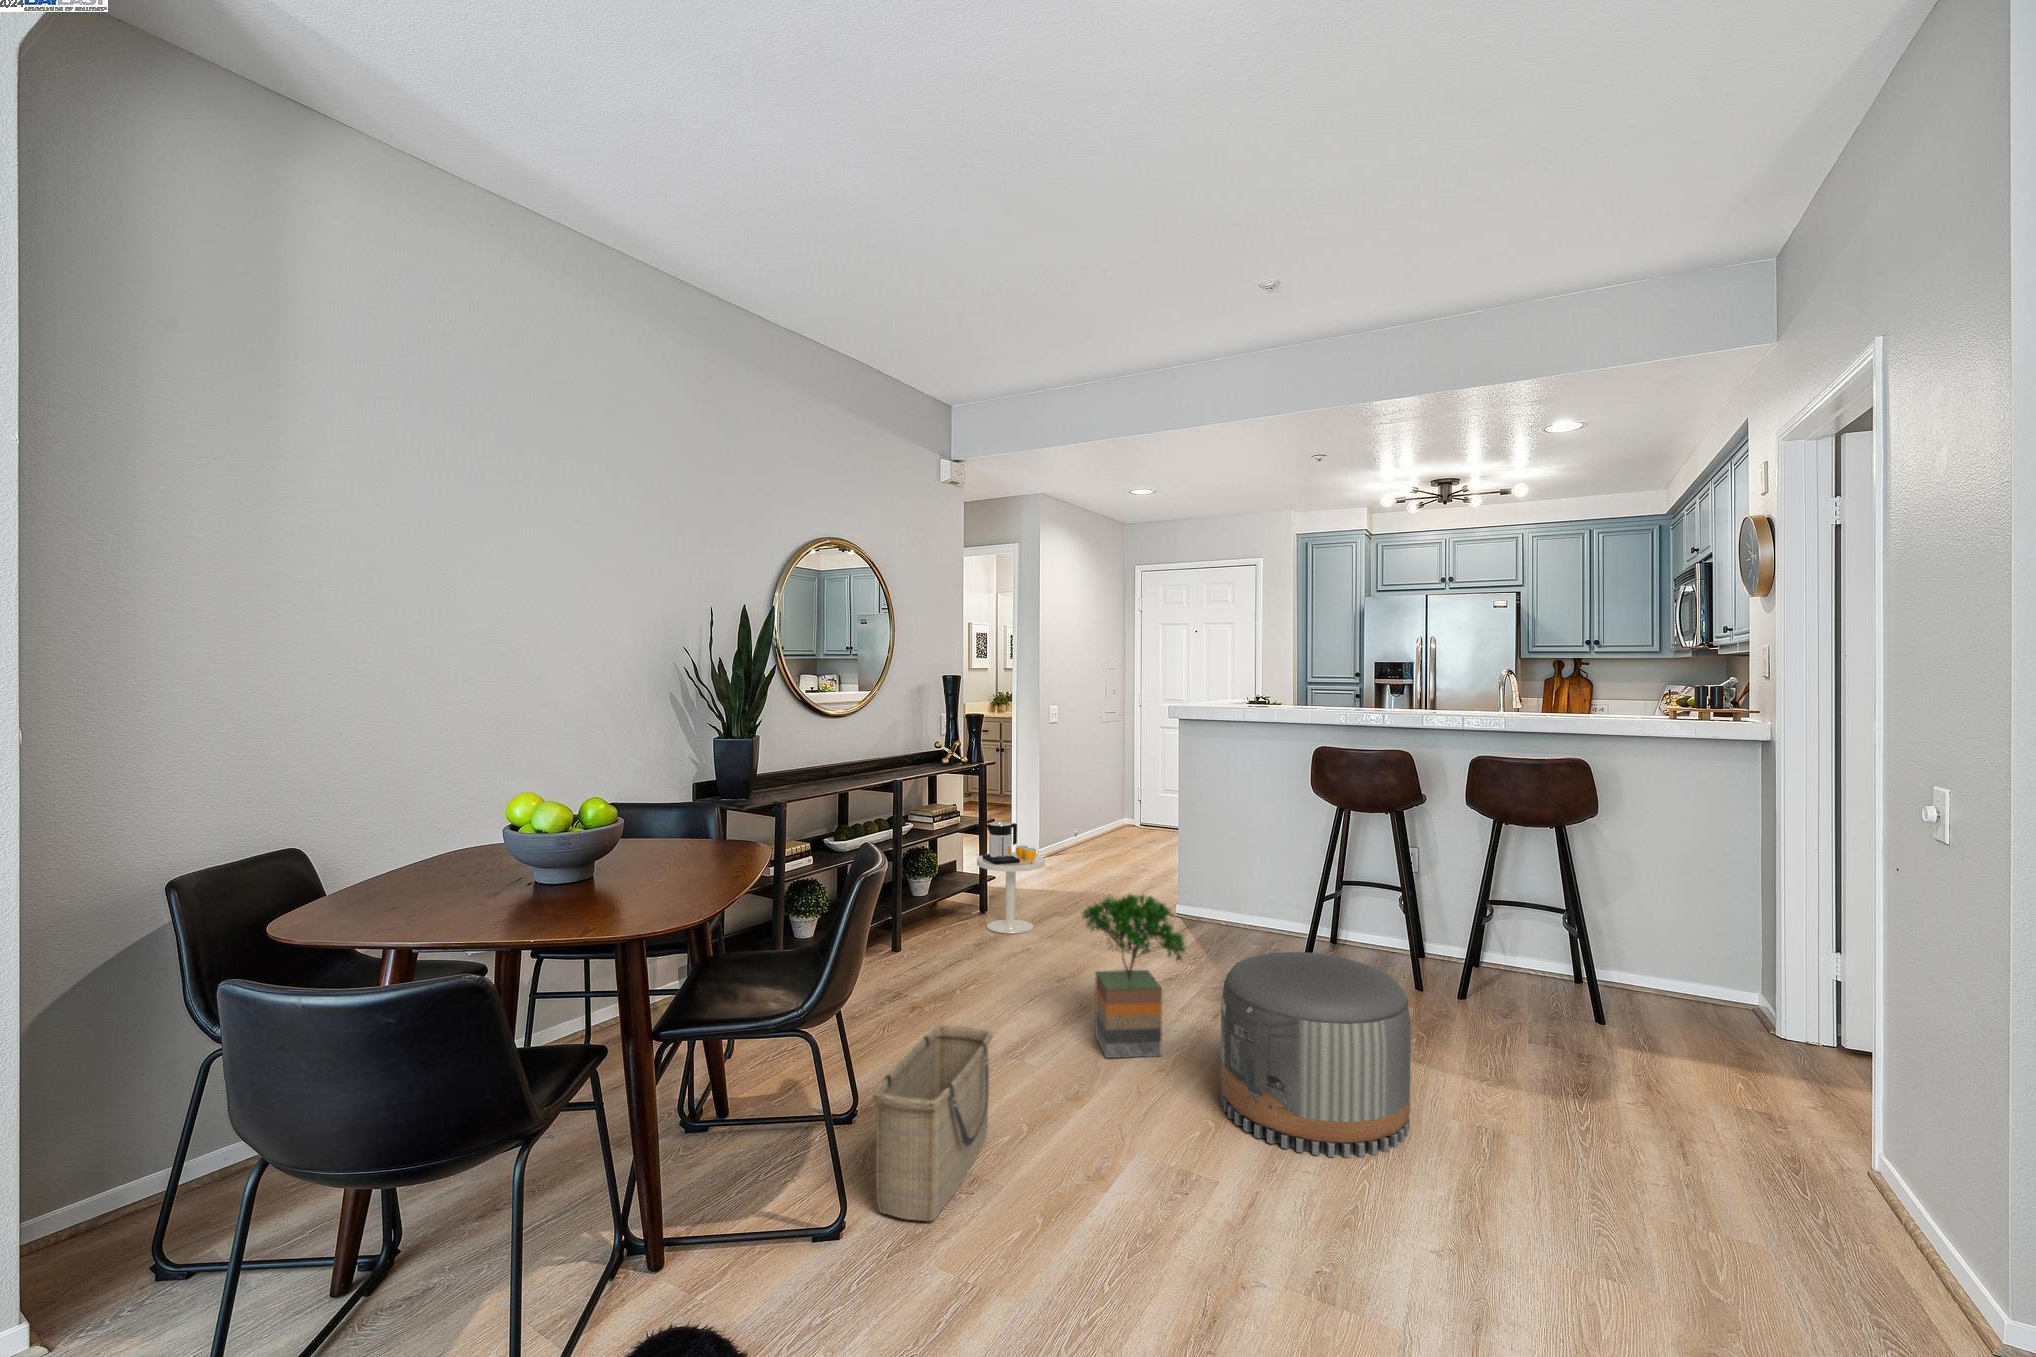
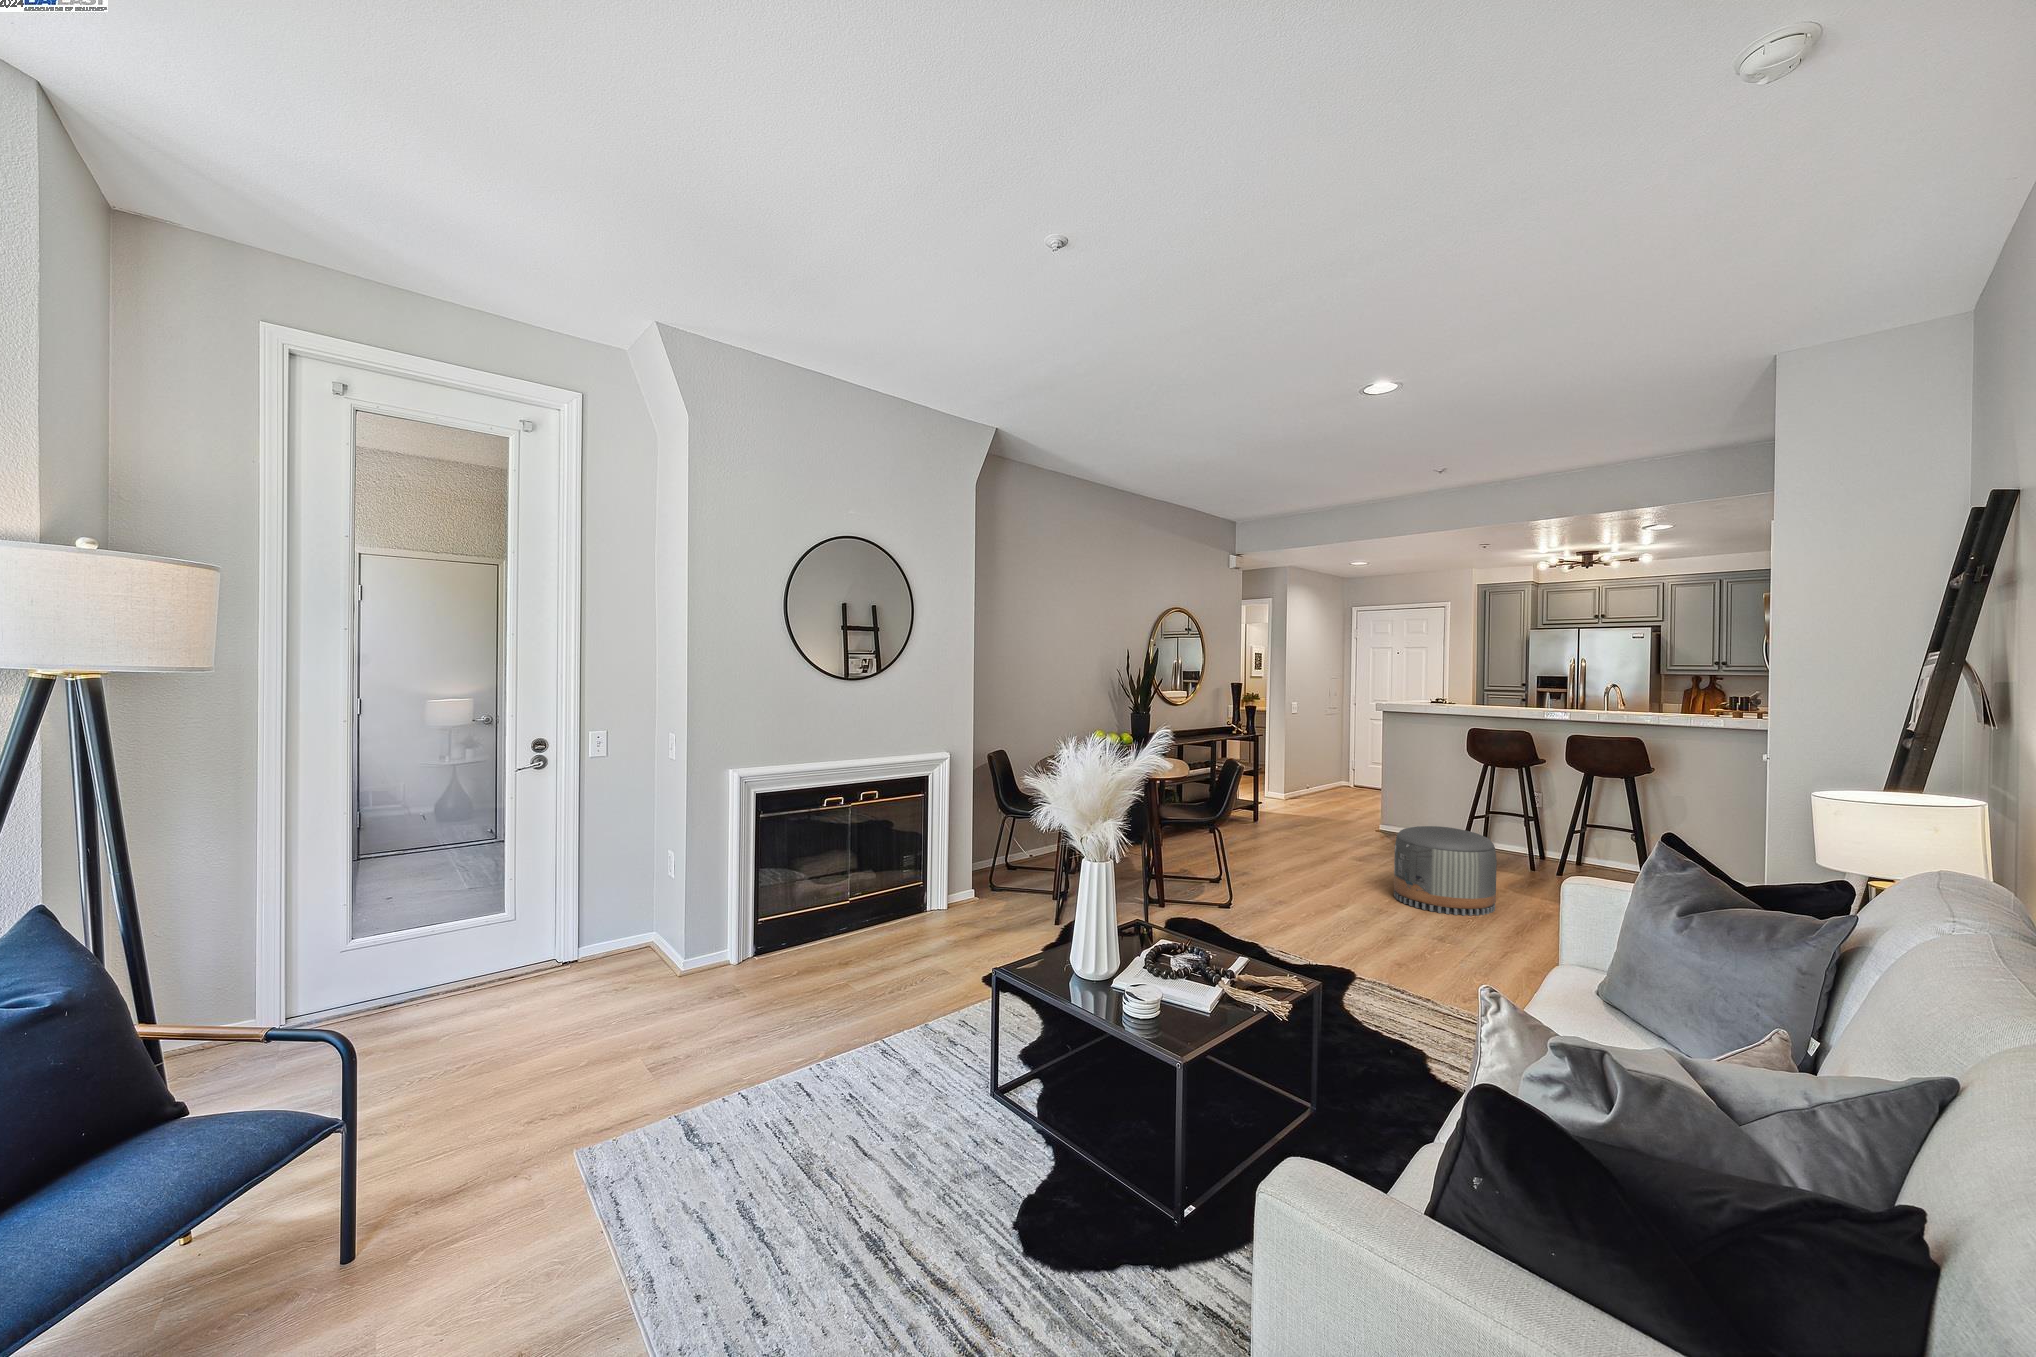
side table: present [977,822,1045,934] -> none [1253,768,1295,832]
potted tree: present [1083,894,1186,1058] -> none [1319,797,1379,880]
basket: present [872,1025,993,1221] -> none [1229,843,1278,911]

